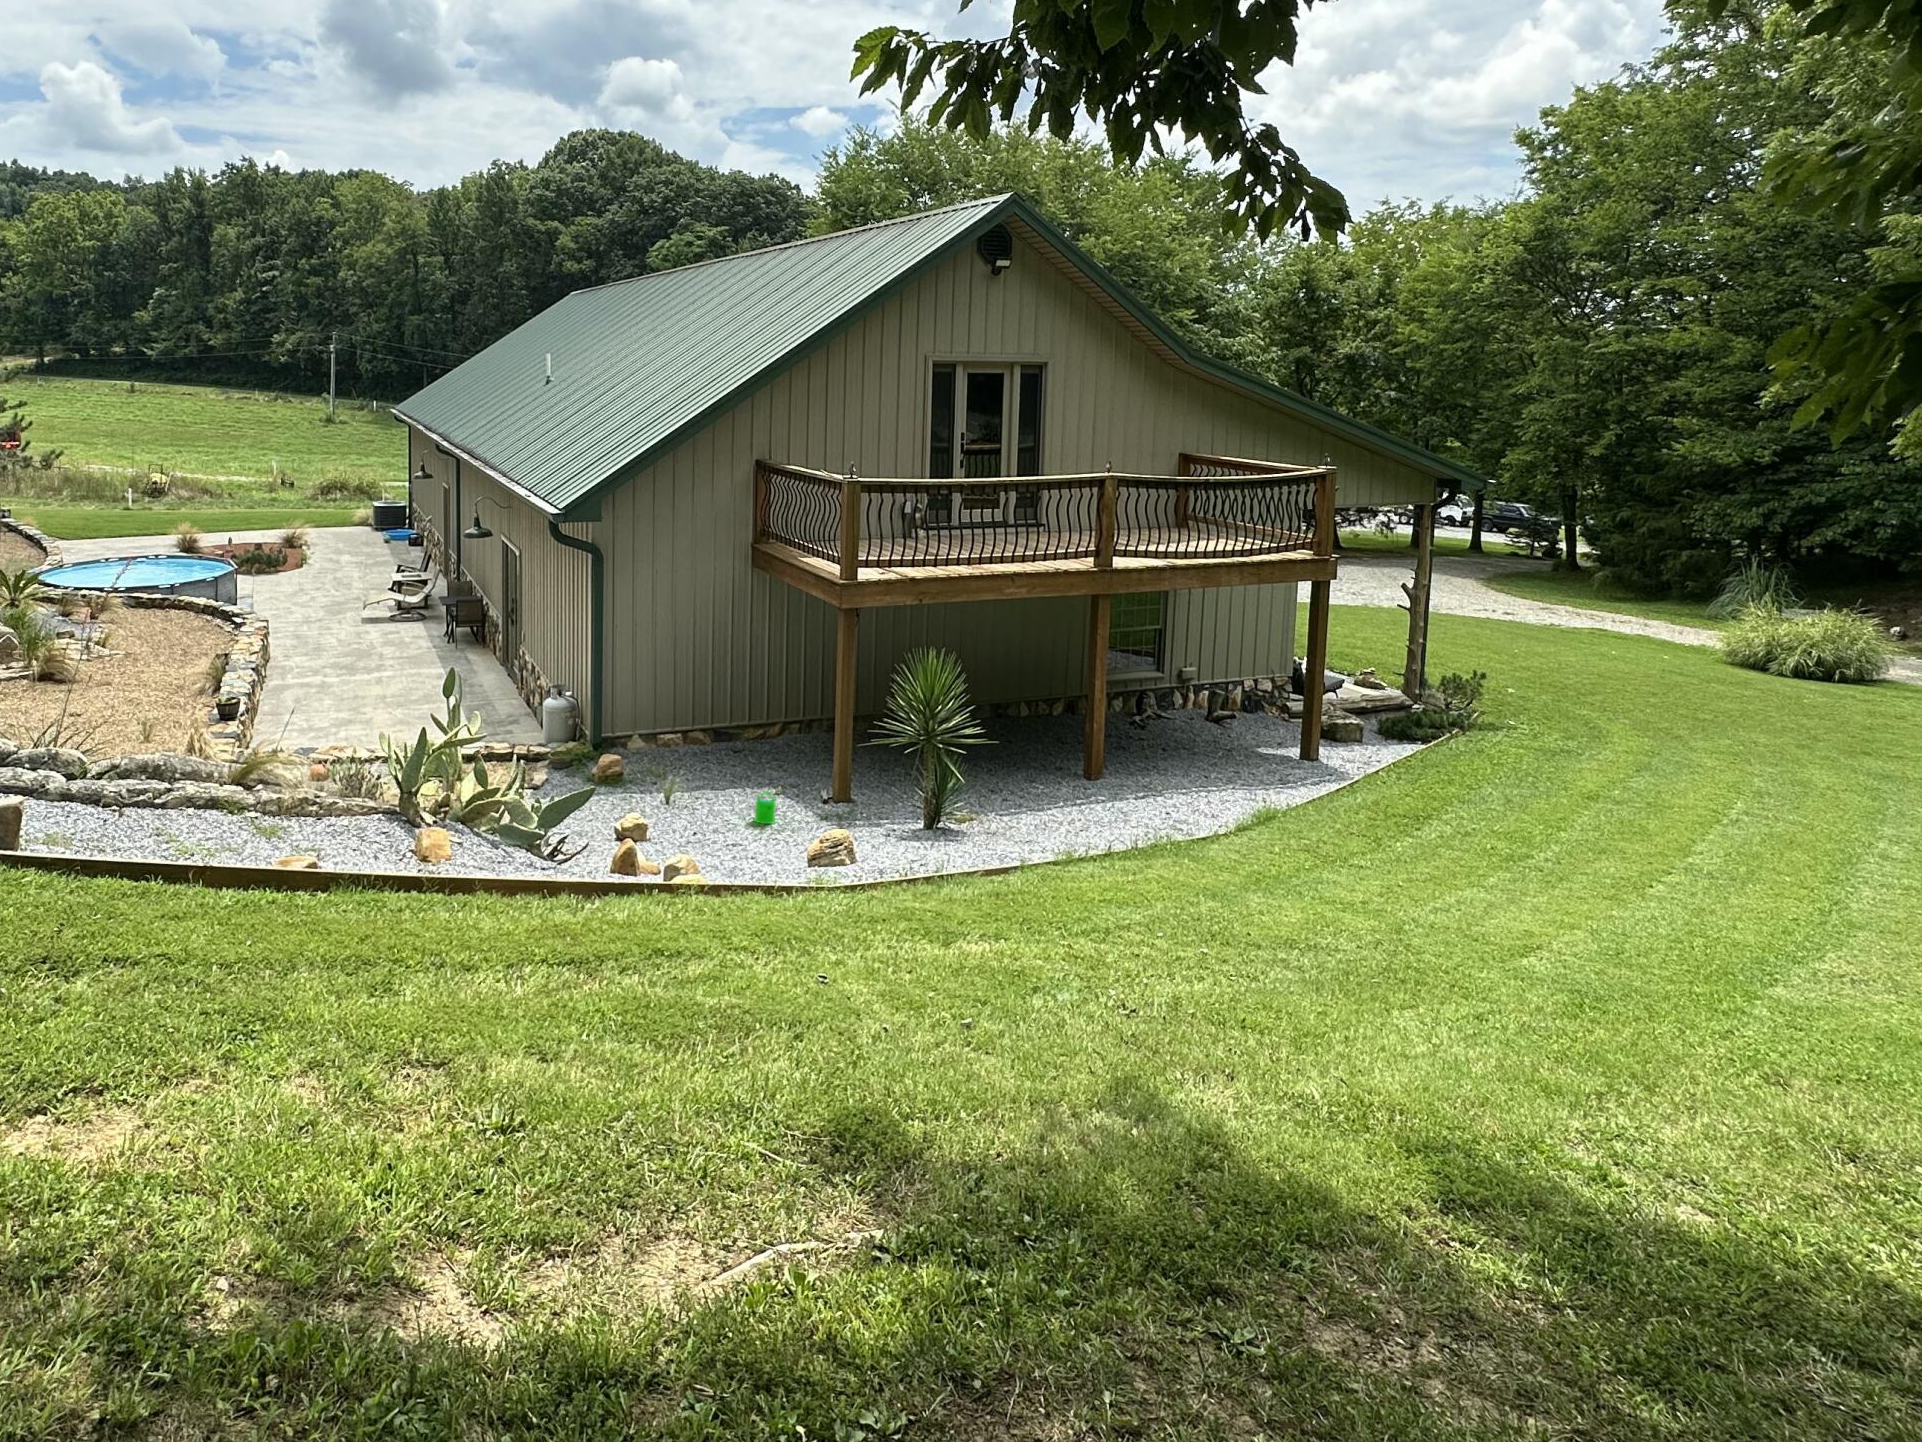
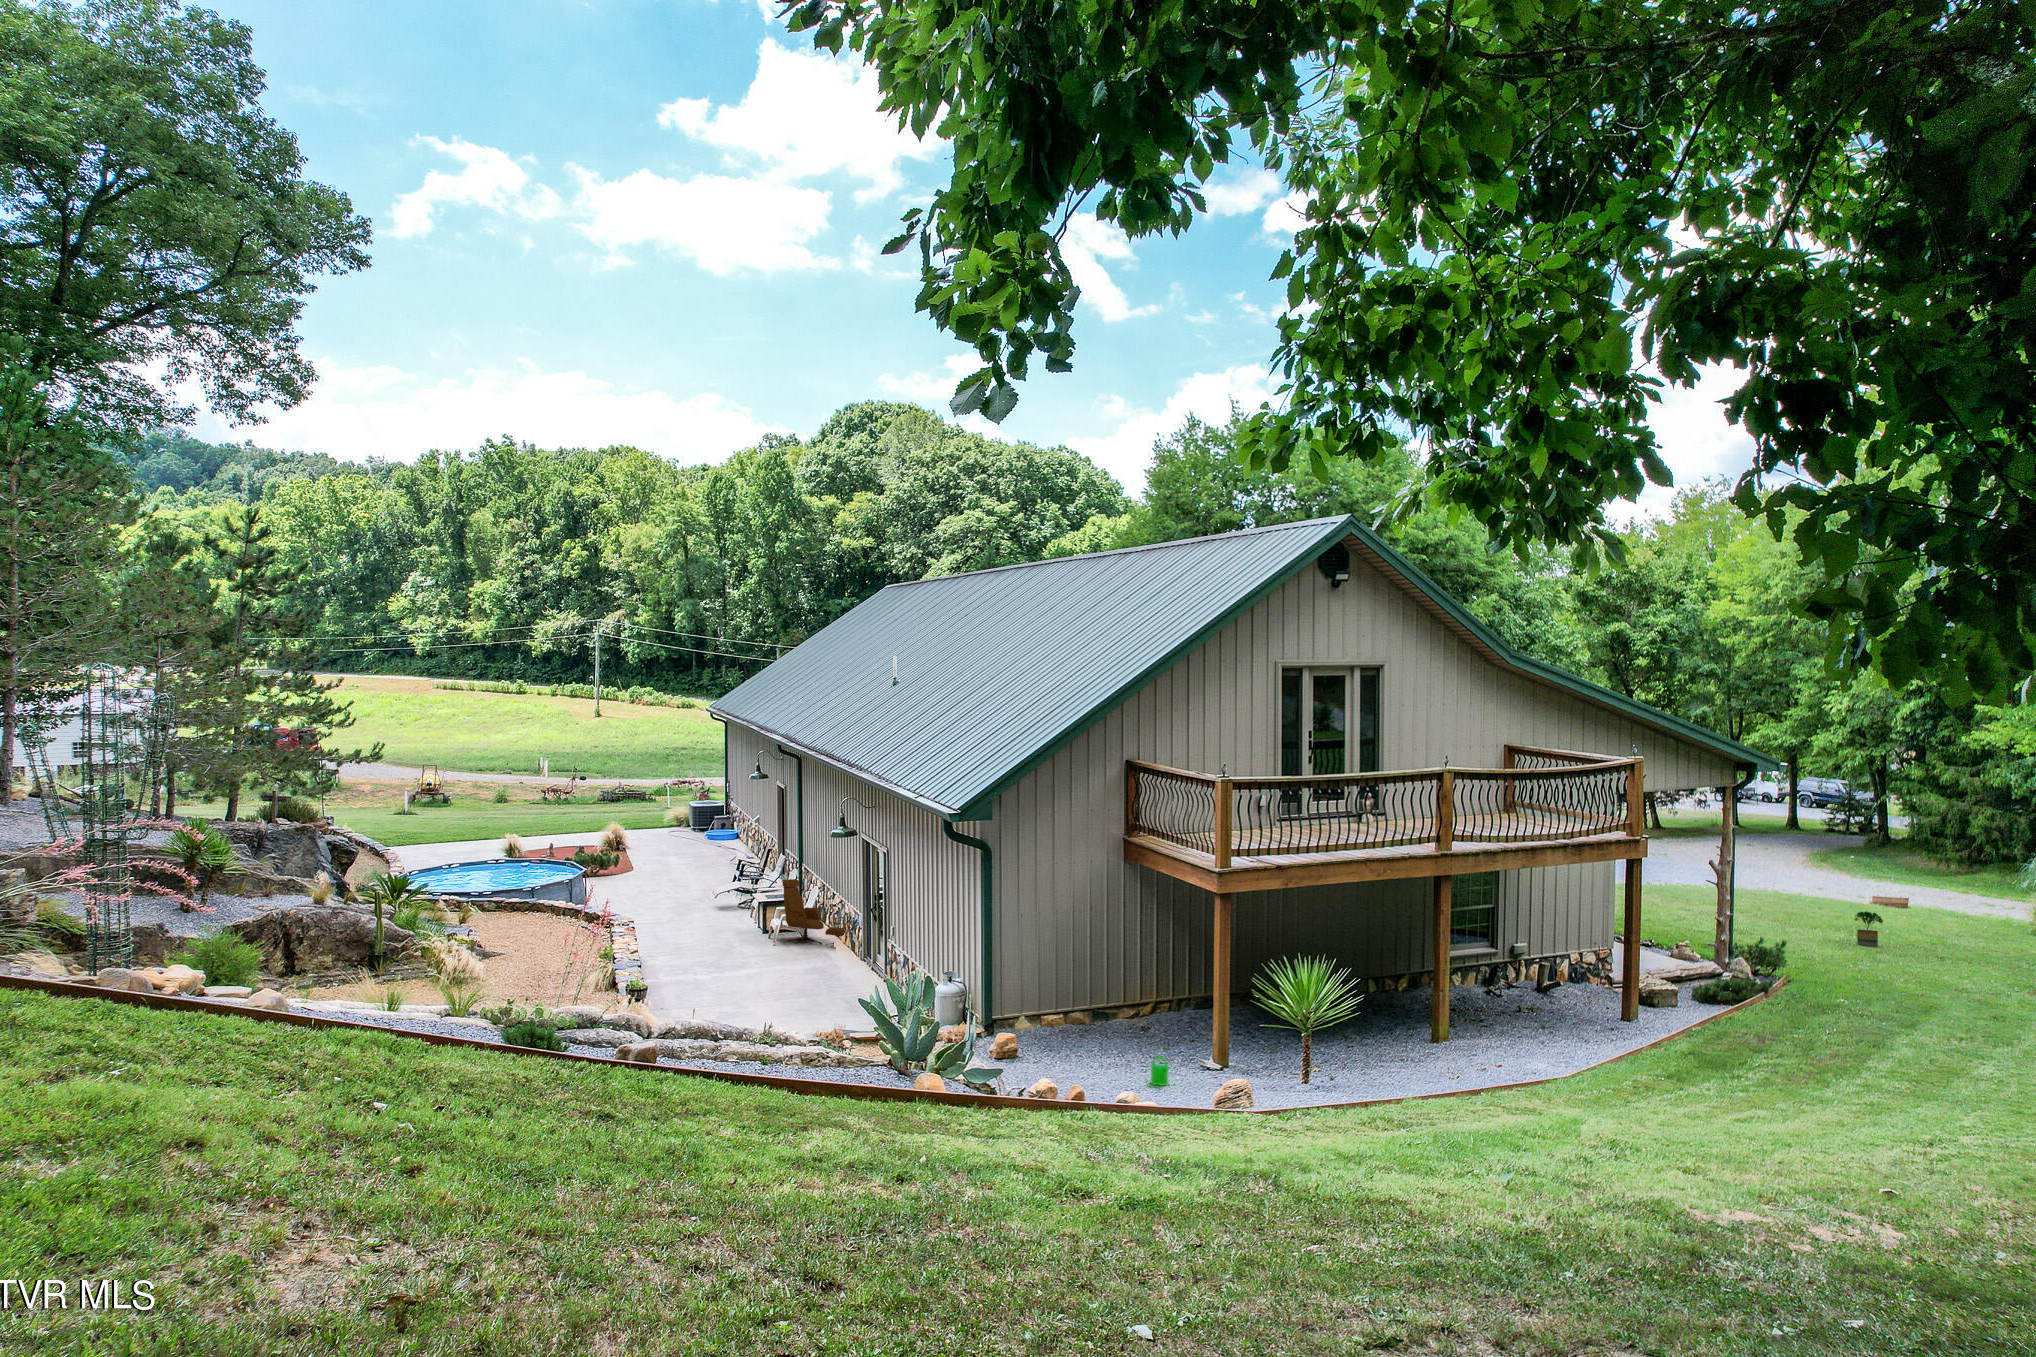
lounge chair: none [416,582,488,654] -> present [782,879,845,947]
potted tree: none [1550,641,1584,679] -> present [1855,911,1883,946]

